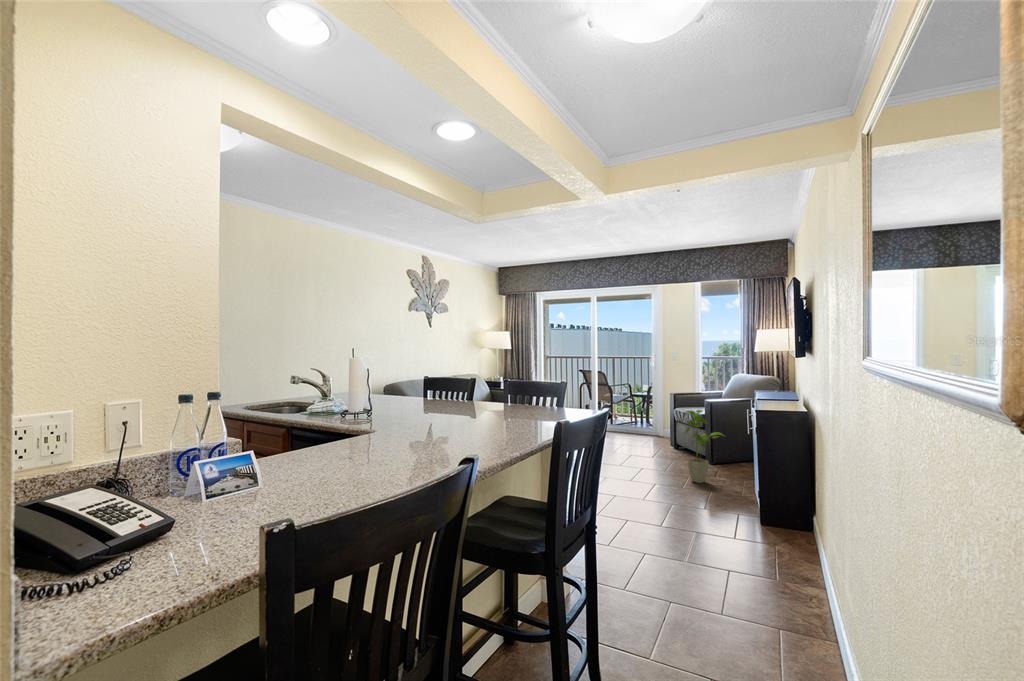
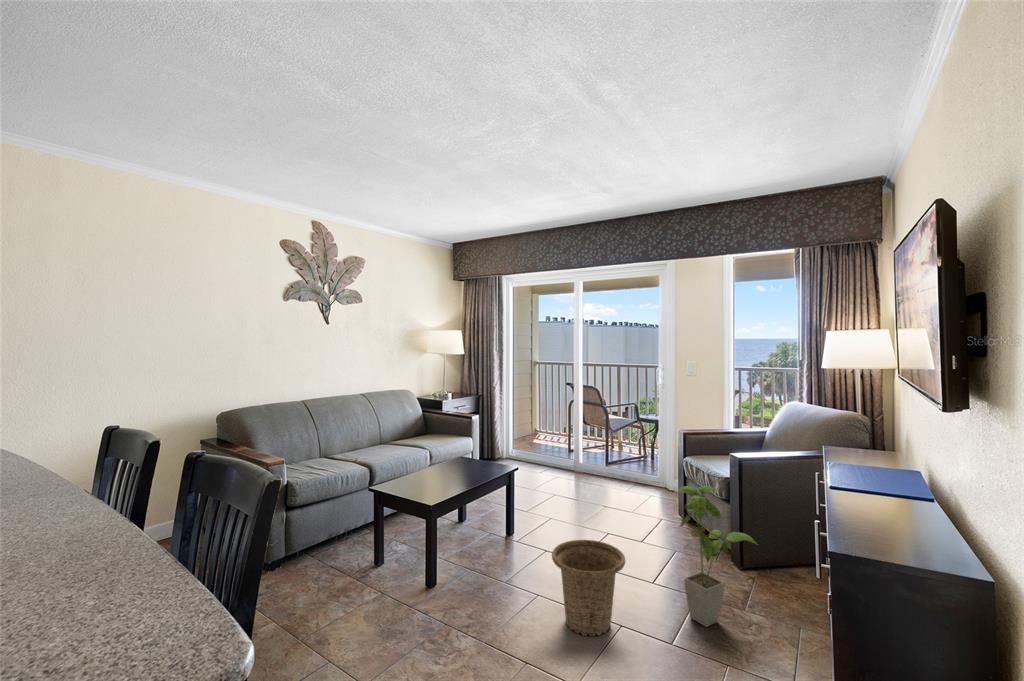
basket: none [619,444,659,488] -> present [552,540,625,636]

